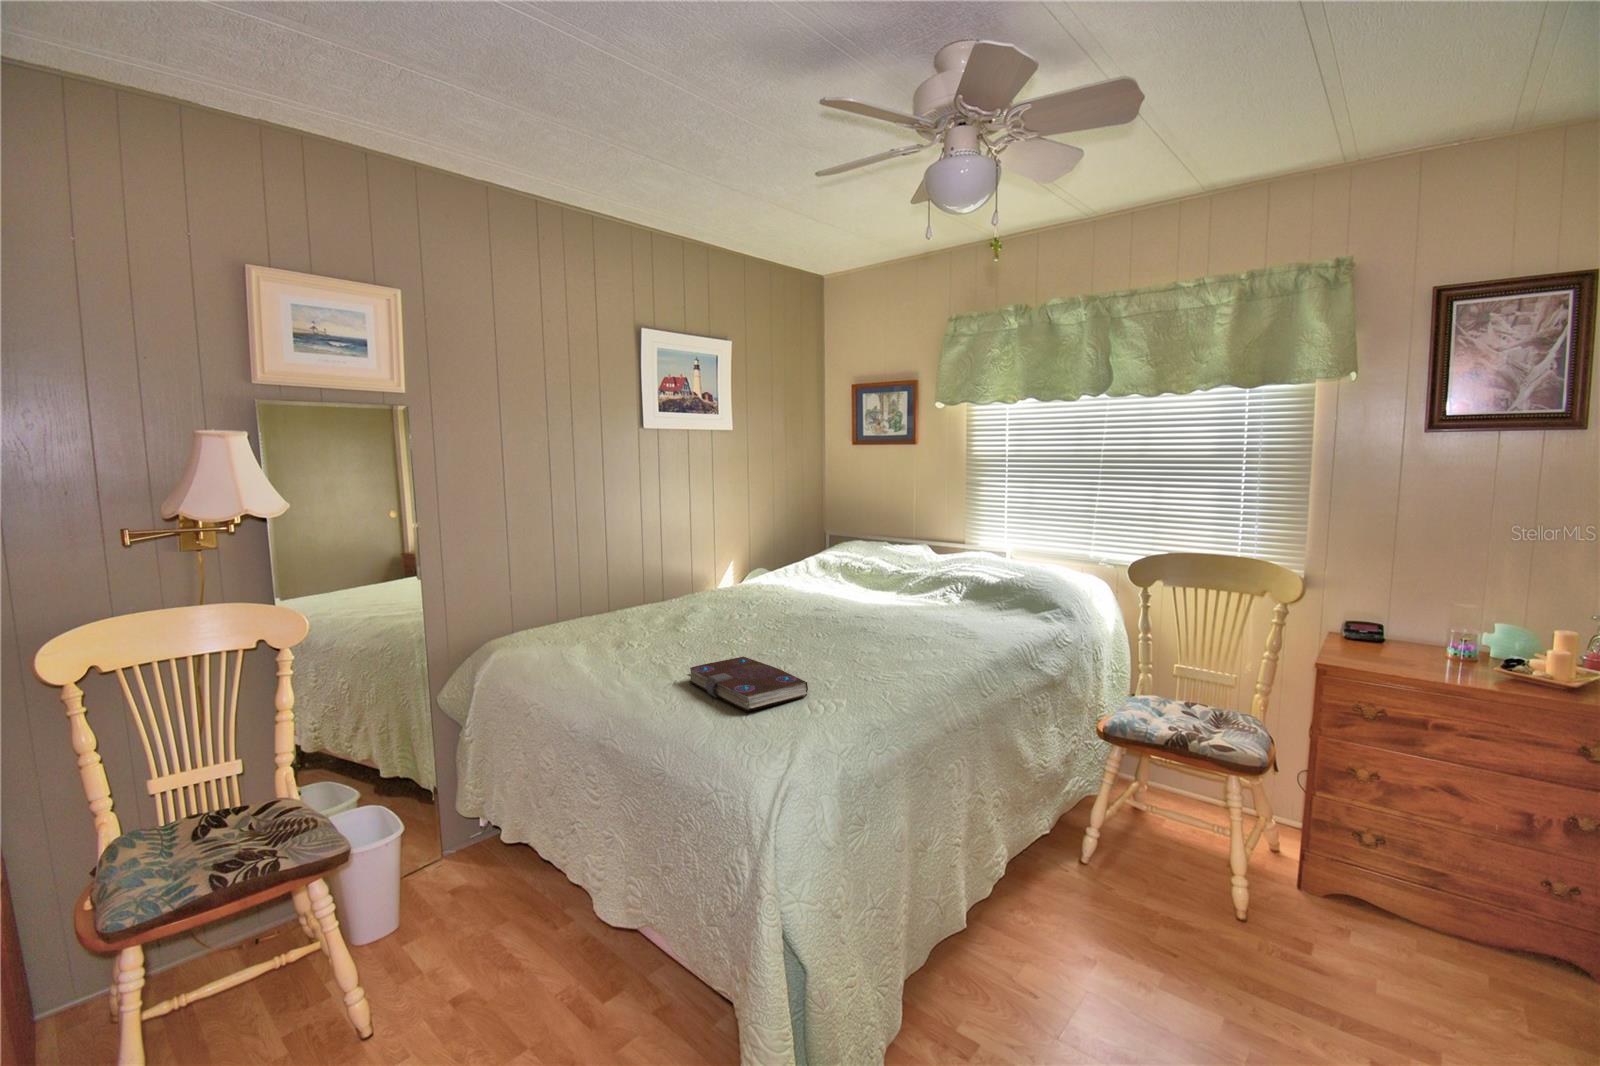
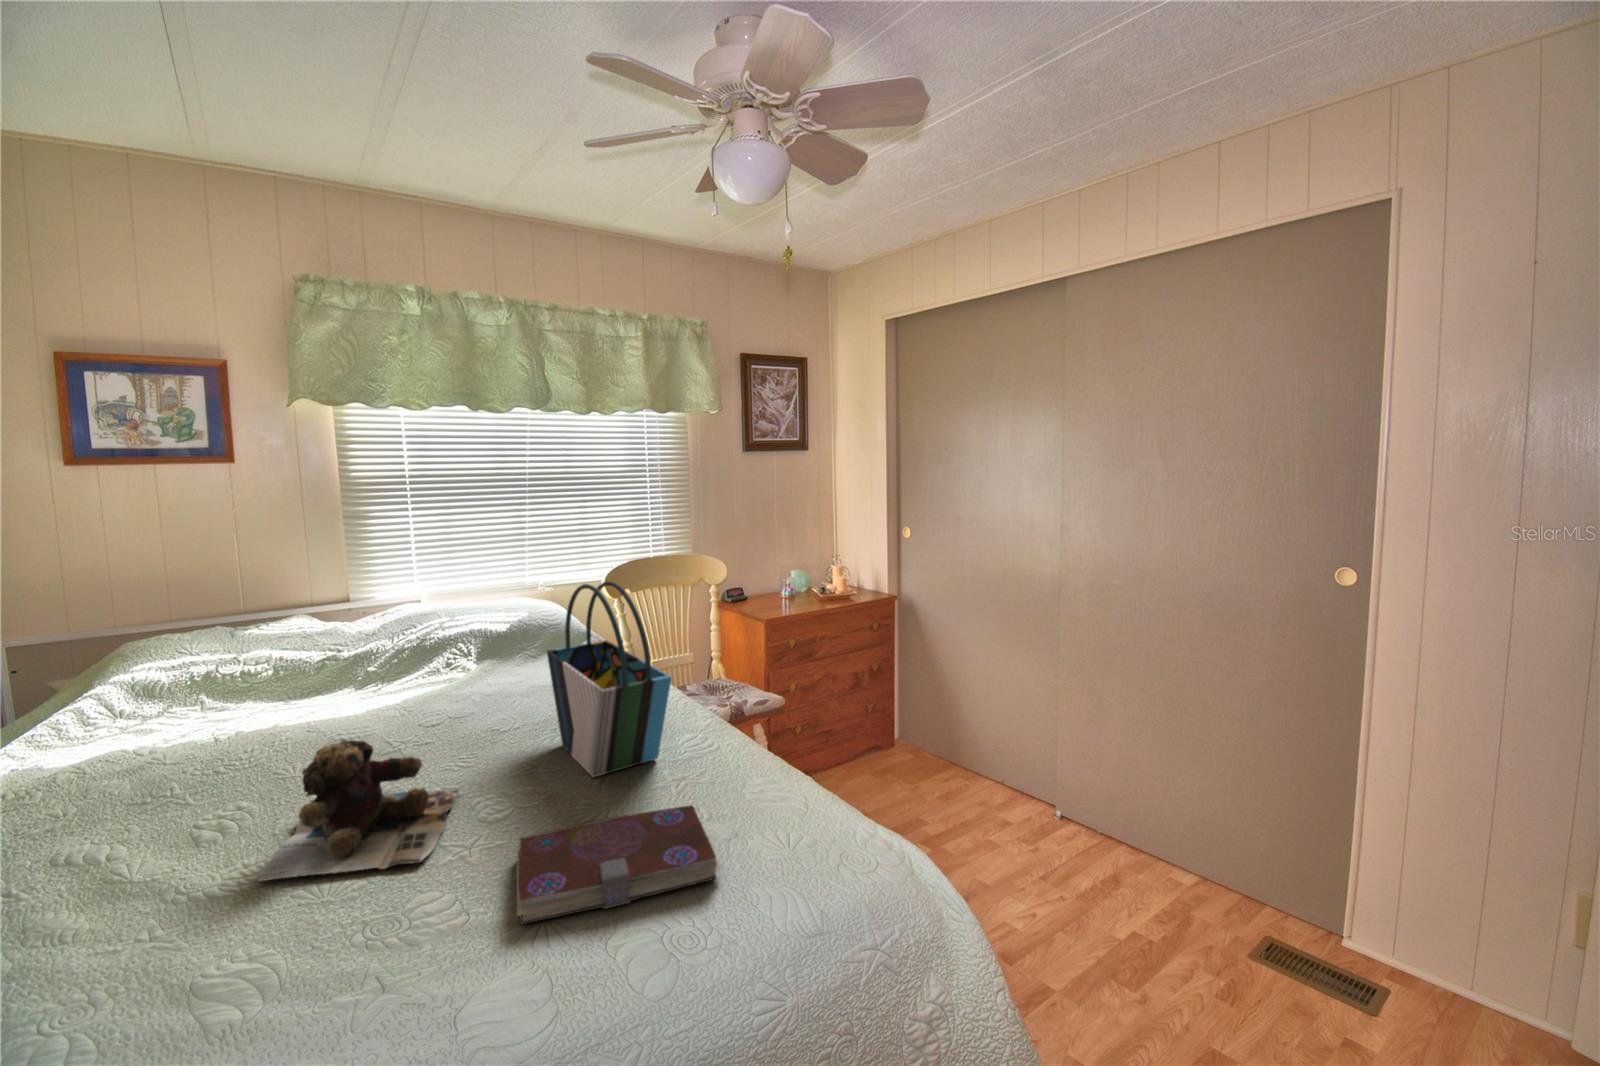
tote bag: none [822,528,929,670] -> present [547,581,671,778]
teddy bear: none [697,585,795,652] -> present [258,740,458,881]

